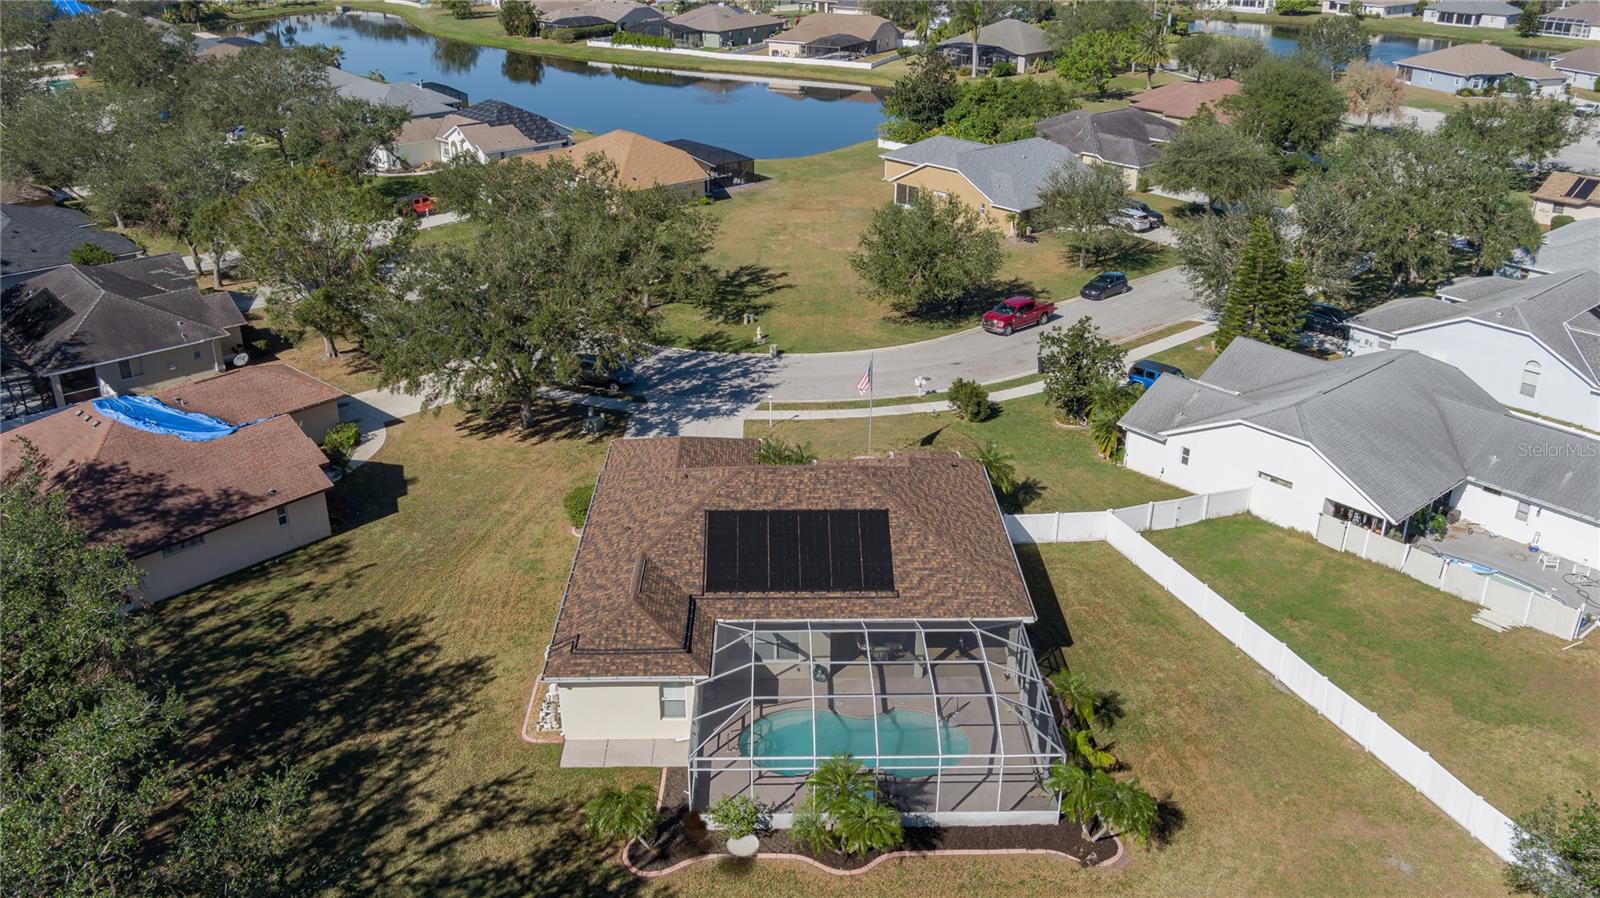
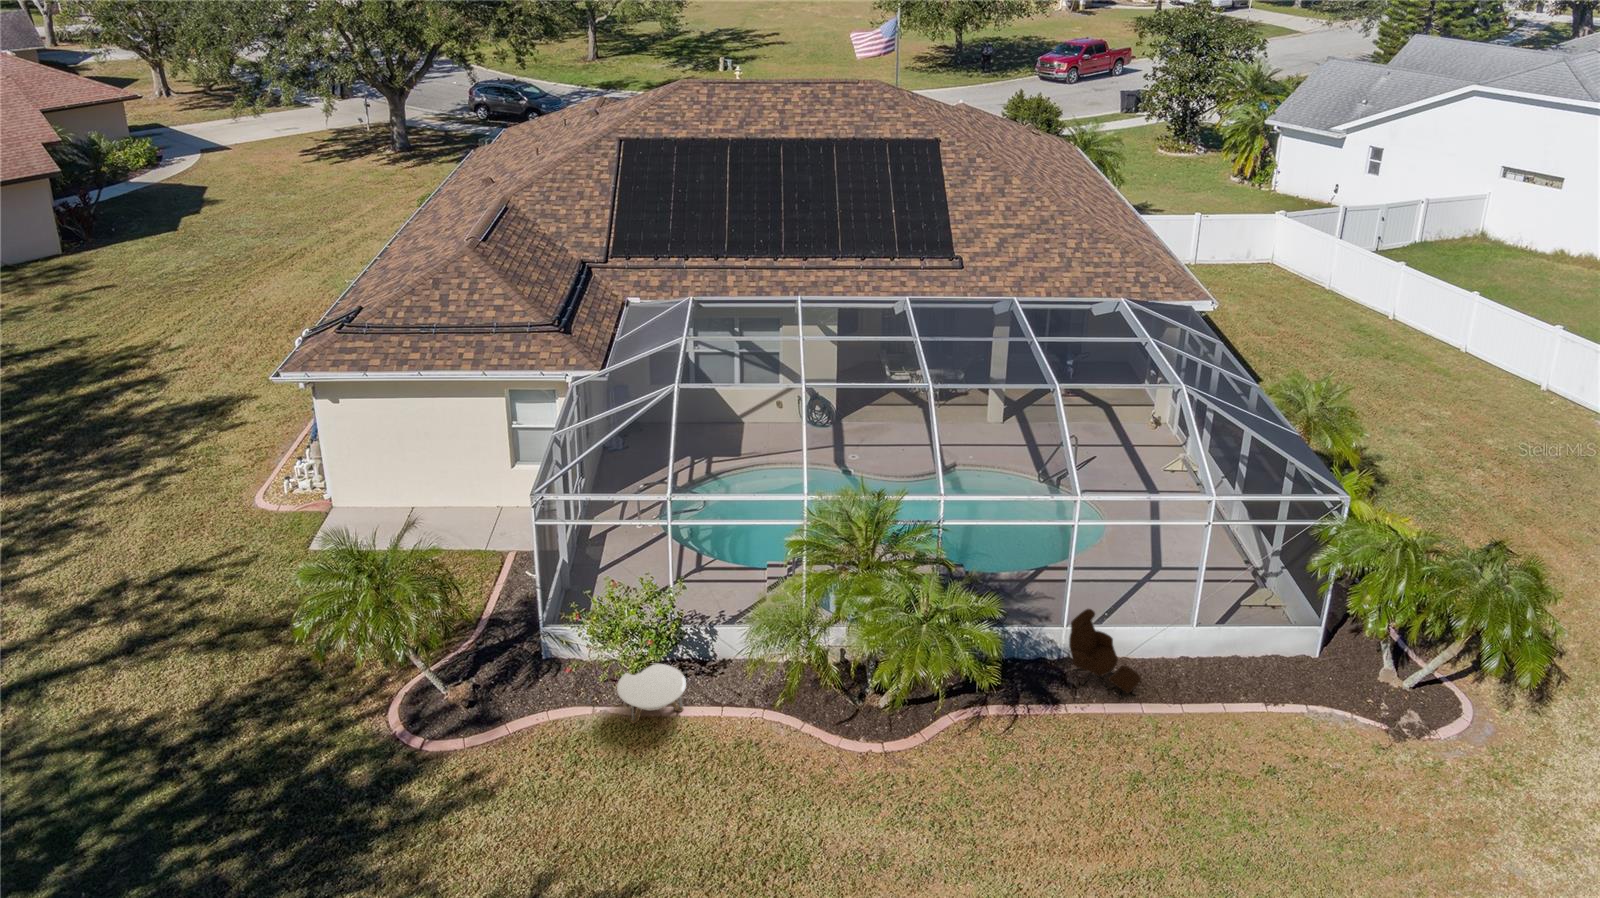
lounge chair: present [683,808,713,852] -> present [1069,609,1141,698]

